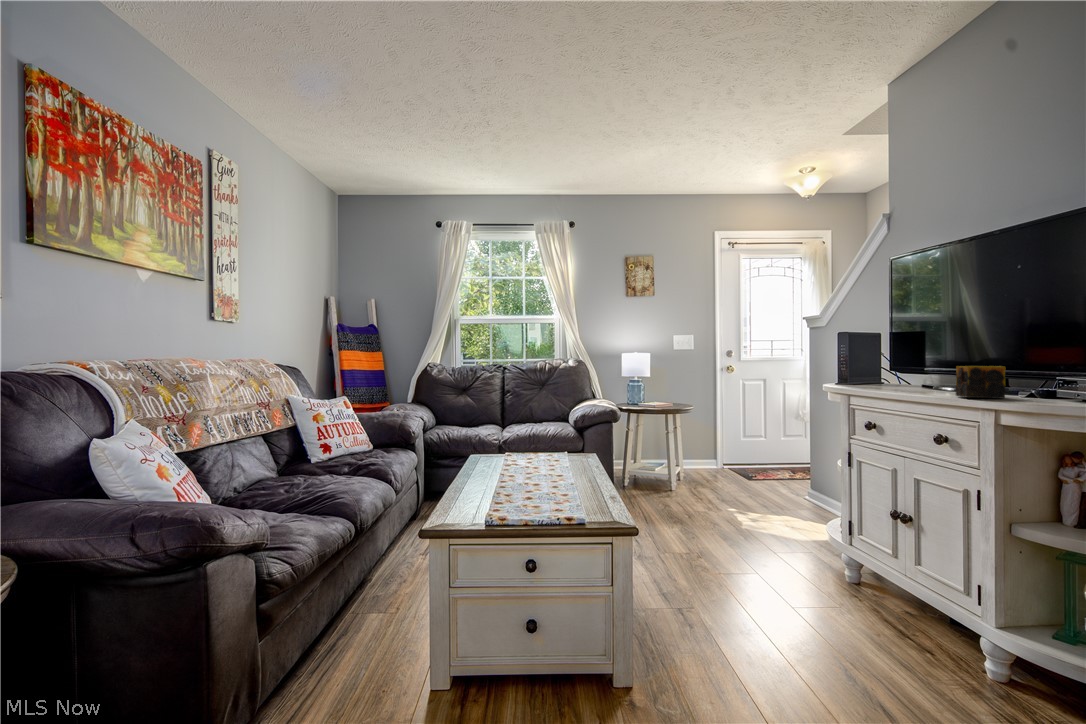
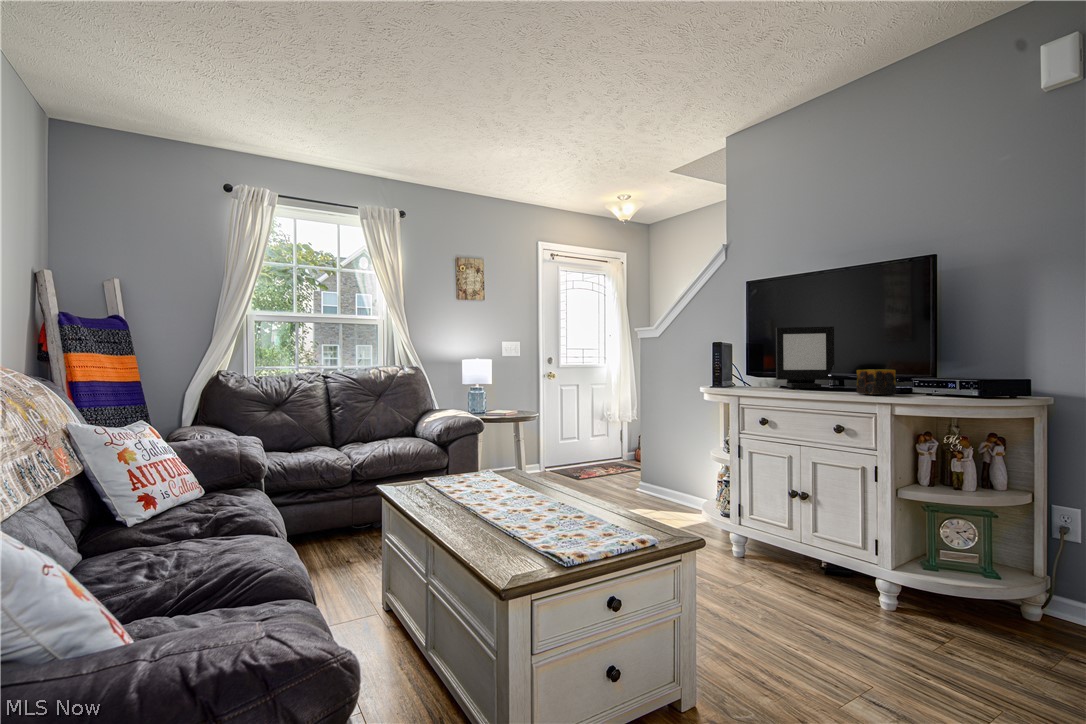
picture frame: none [898,311,979,389] -> present [776,327,834,388]

